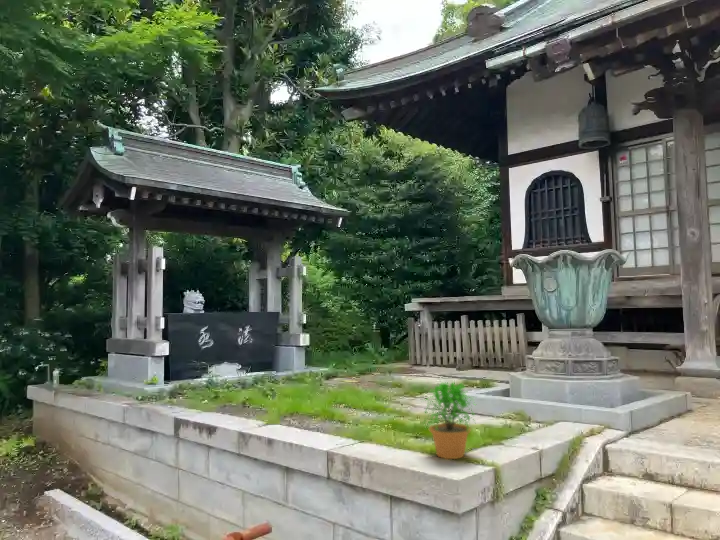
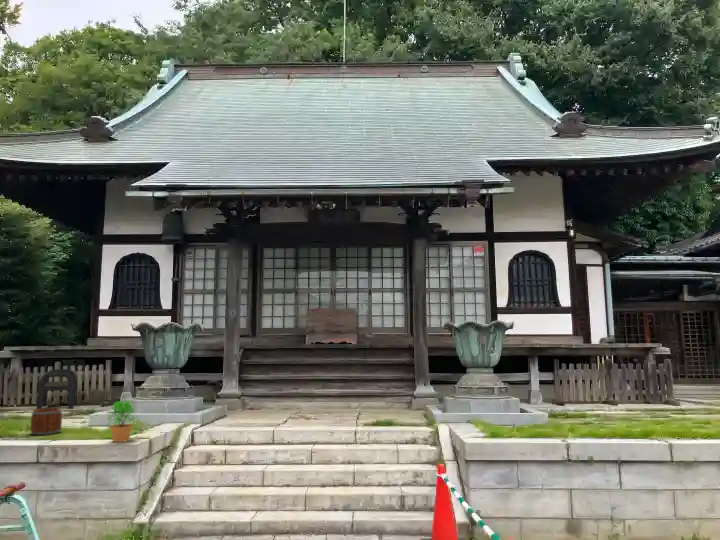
bench: none [436,324,486,375] -> present [37,369,76,409]
bucket: none [371,377,411,417] -> present [31,408,62,435]

